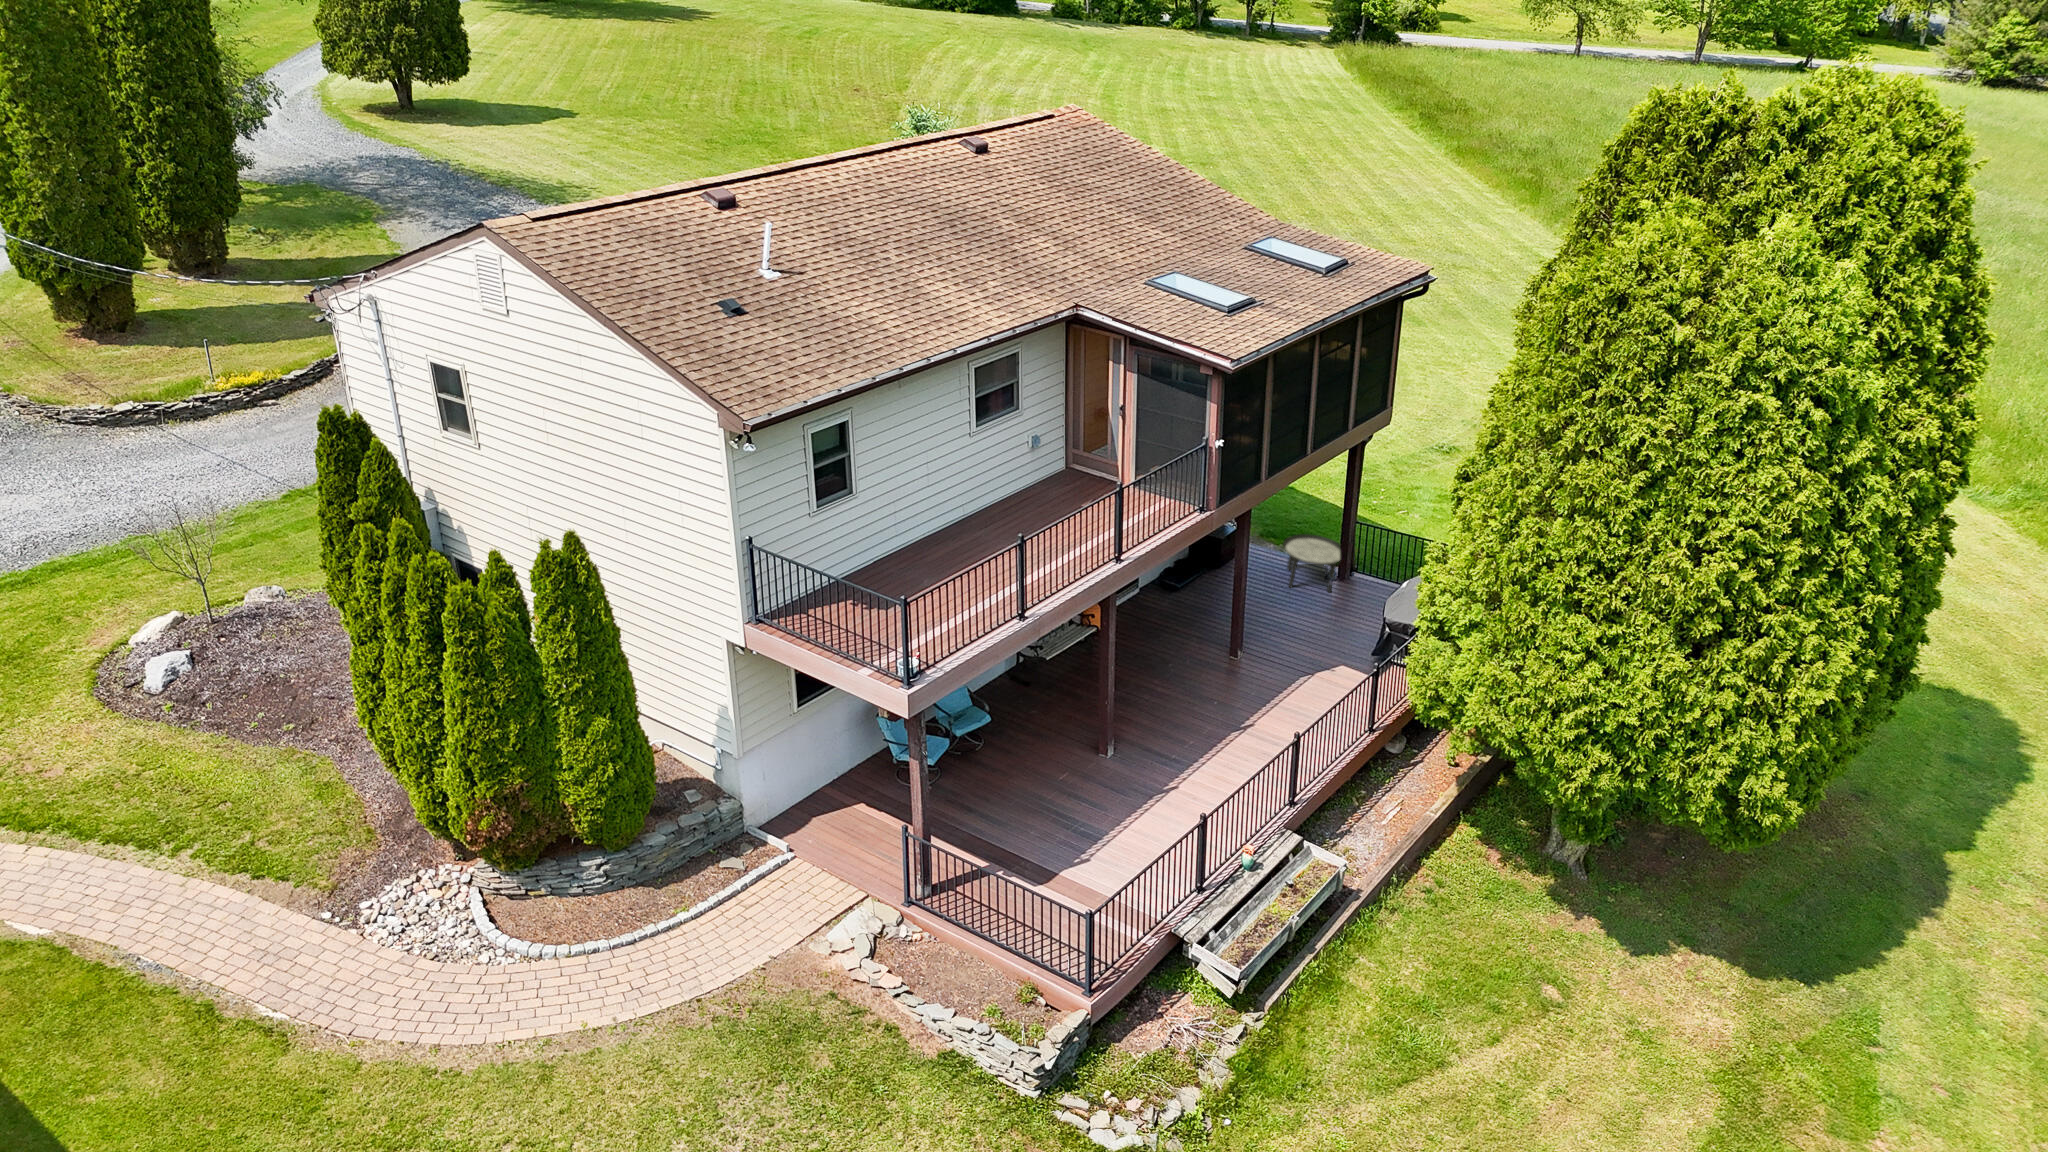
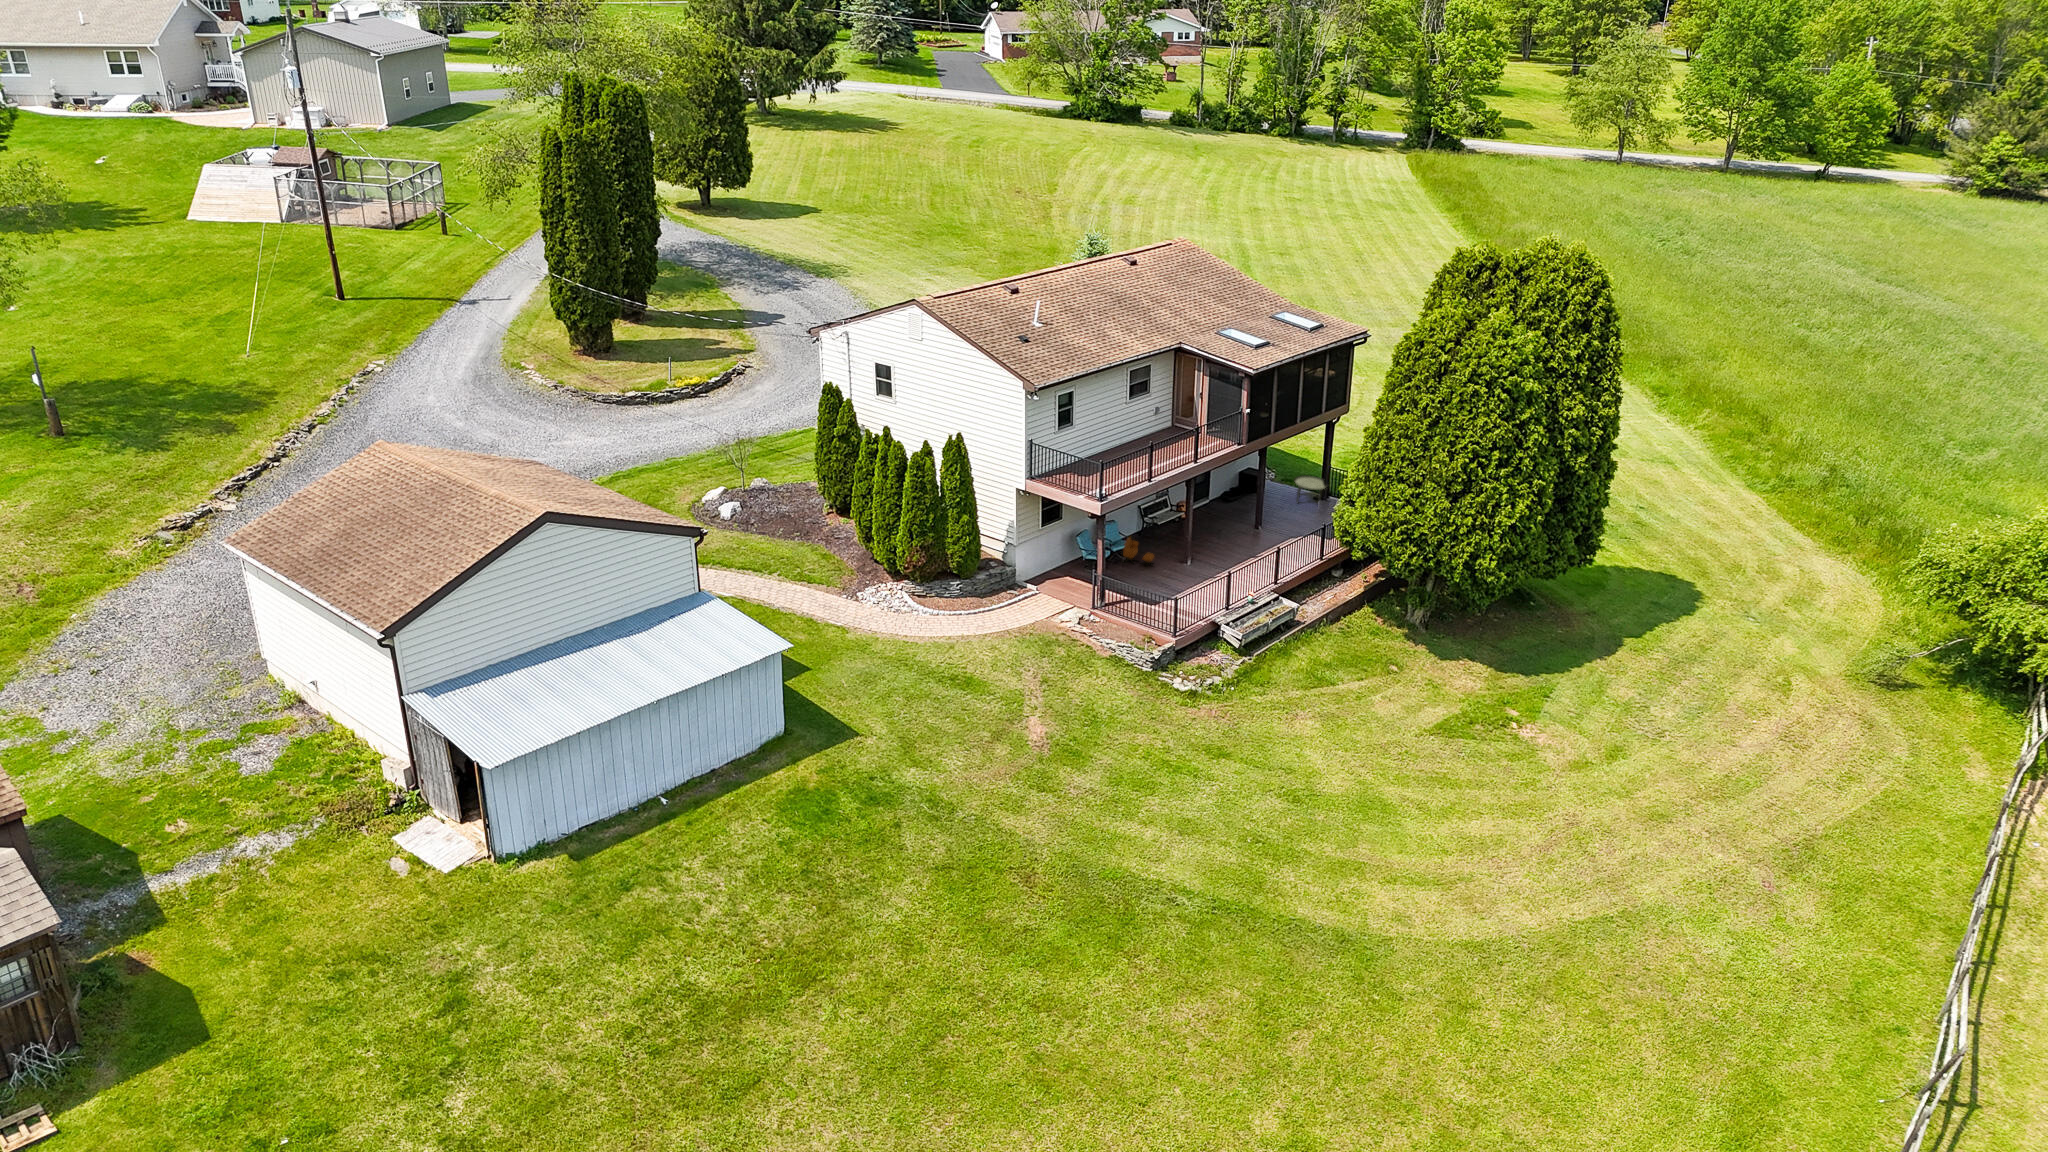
lounge chair: none [973,687,1038,763] -> present [1123,537,1154,564]

